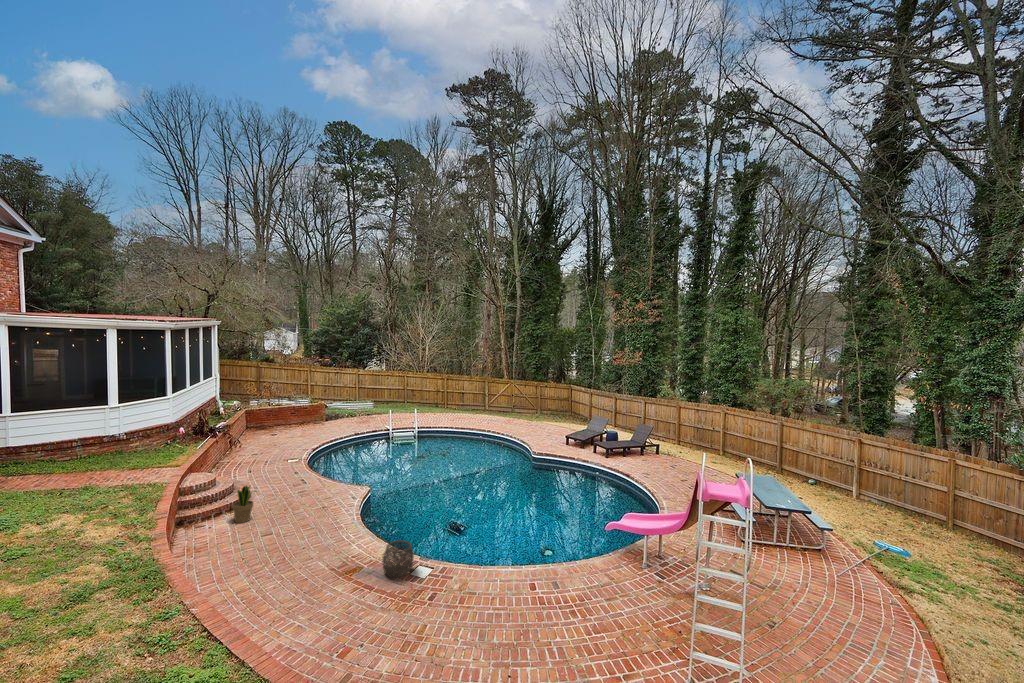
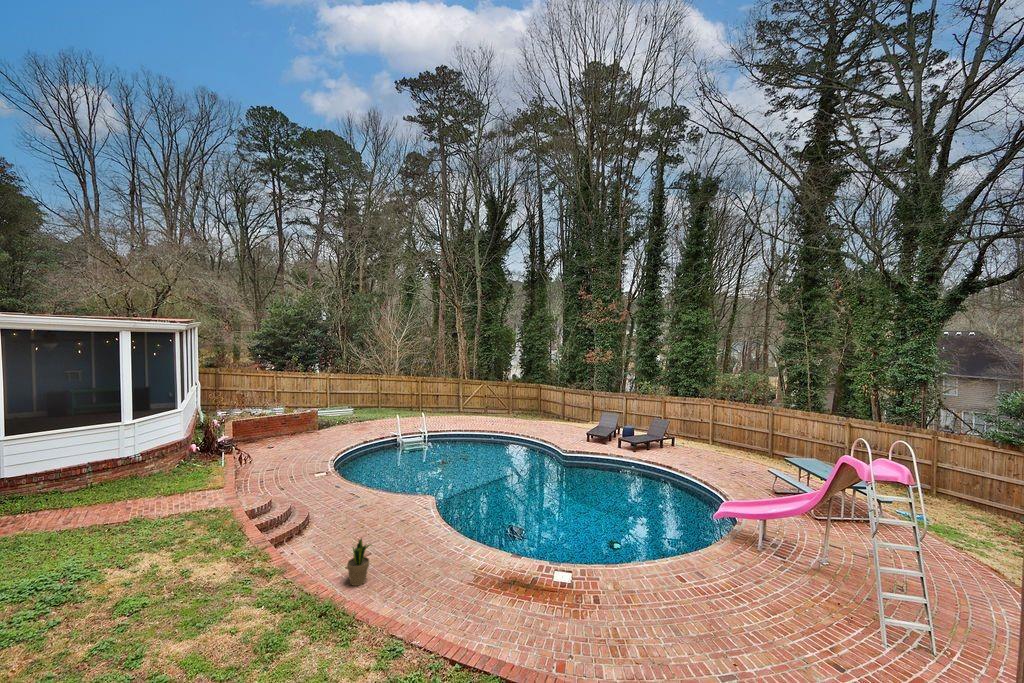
woven basket: present [382,540,414,577] -> none [573,583,607,627]

